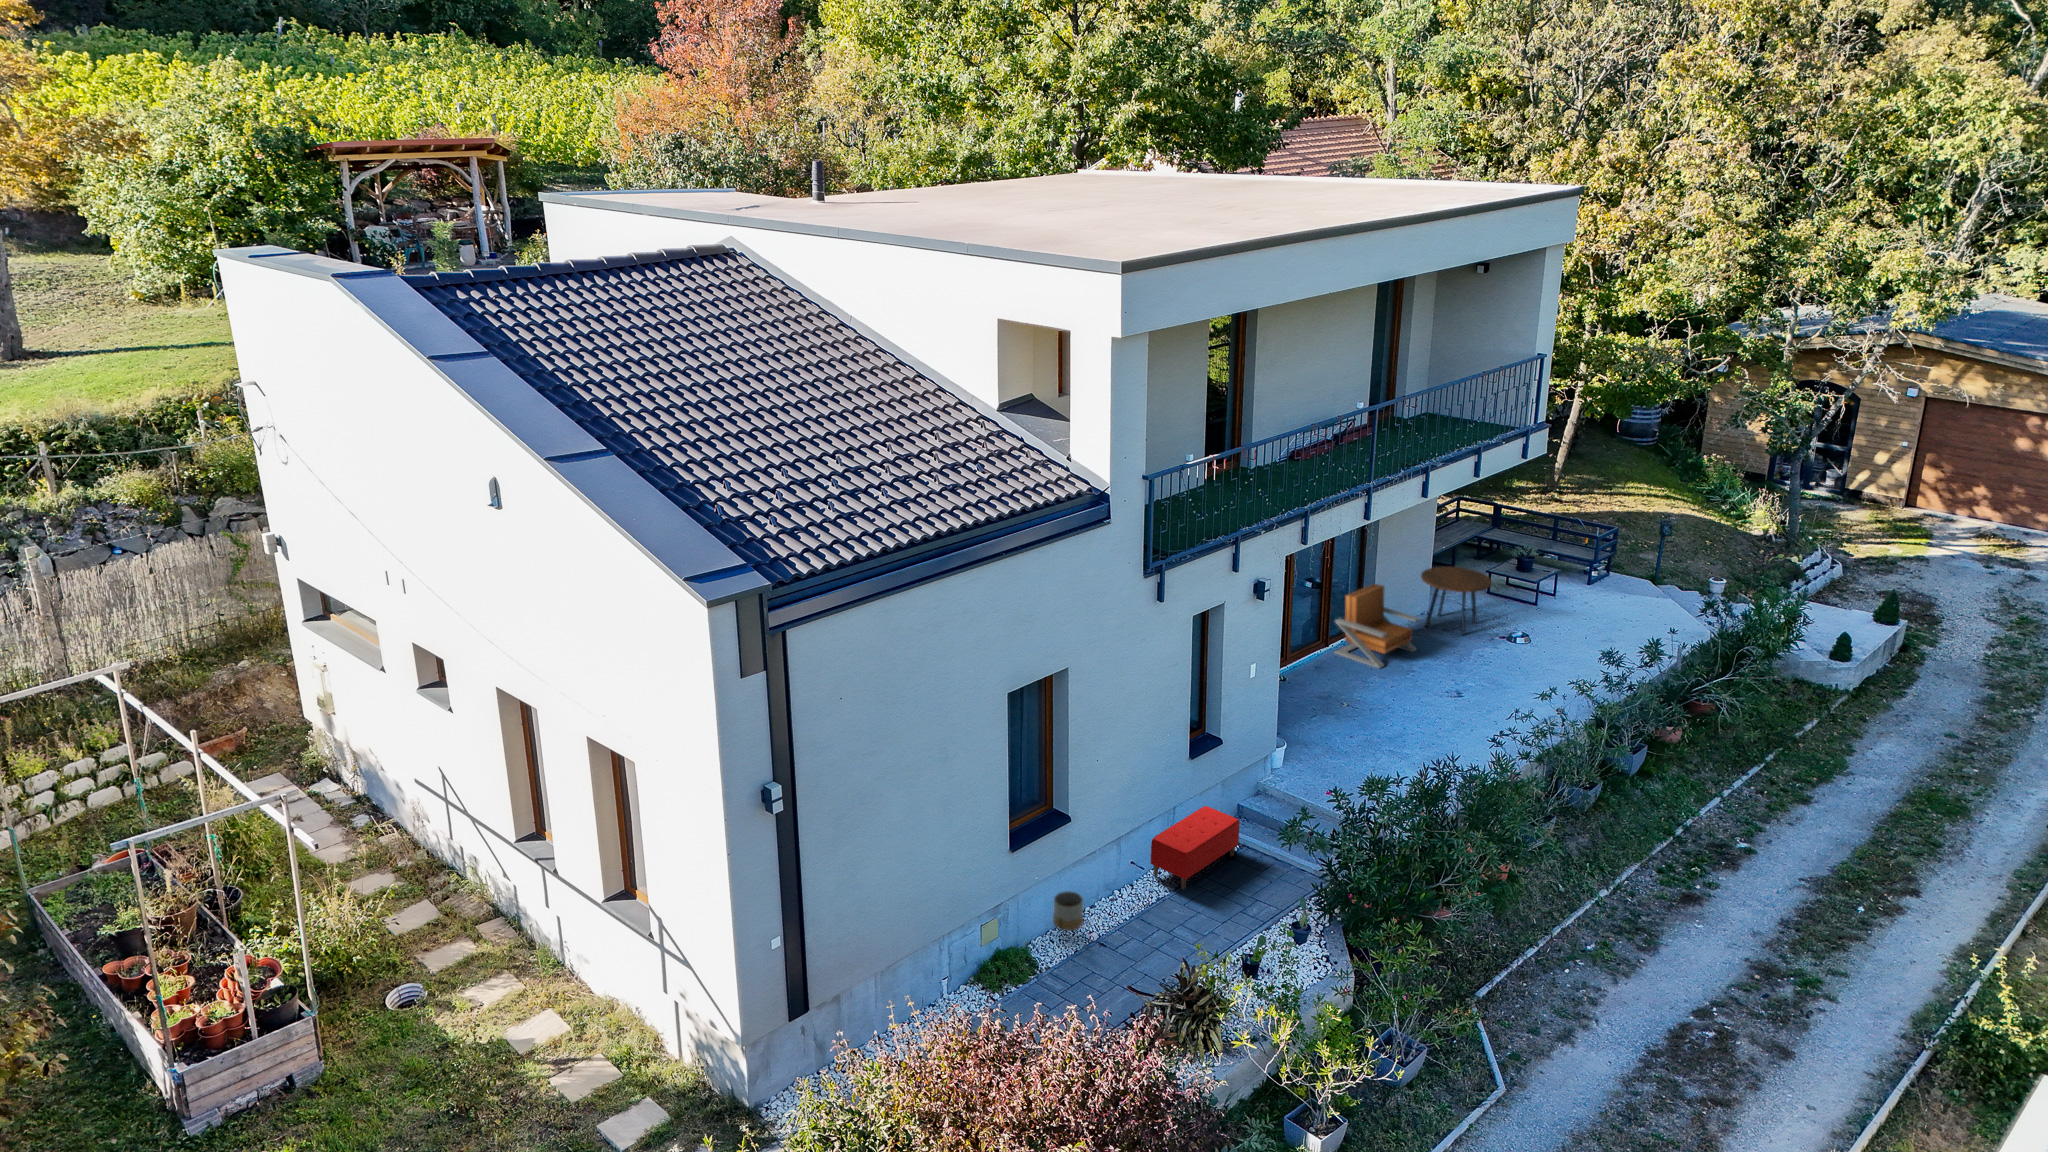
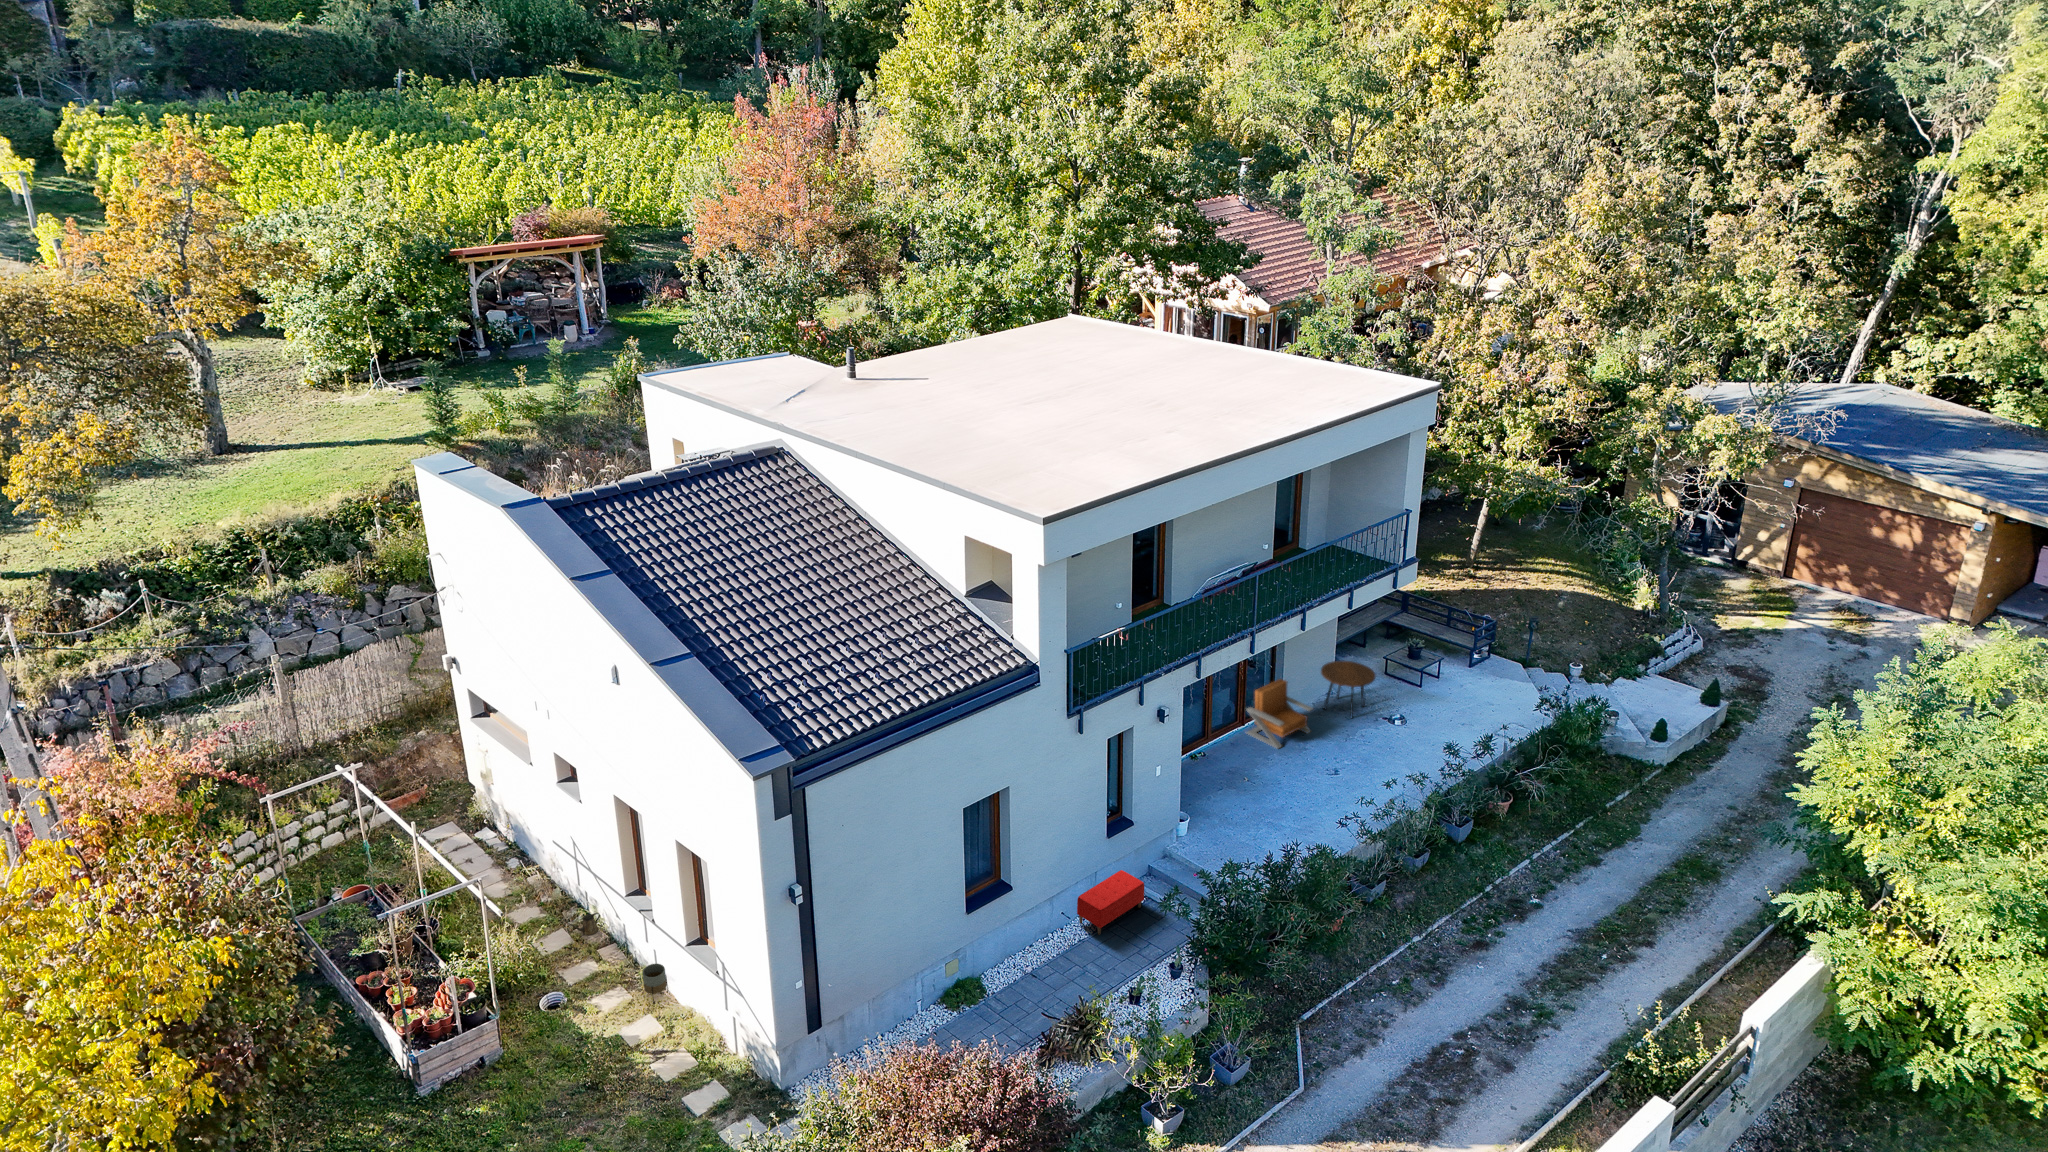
watering can: none [433,878,482,910] -> present [567,913,600,935]
planter: present [1053,891,1084,931] -> present [642,964,668,1003]

